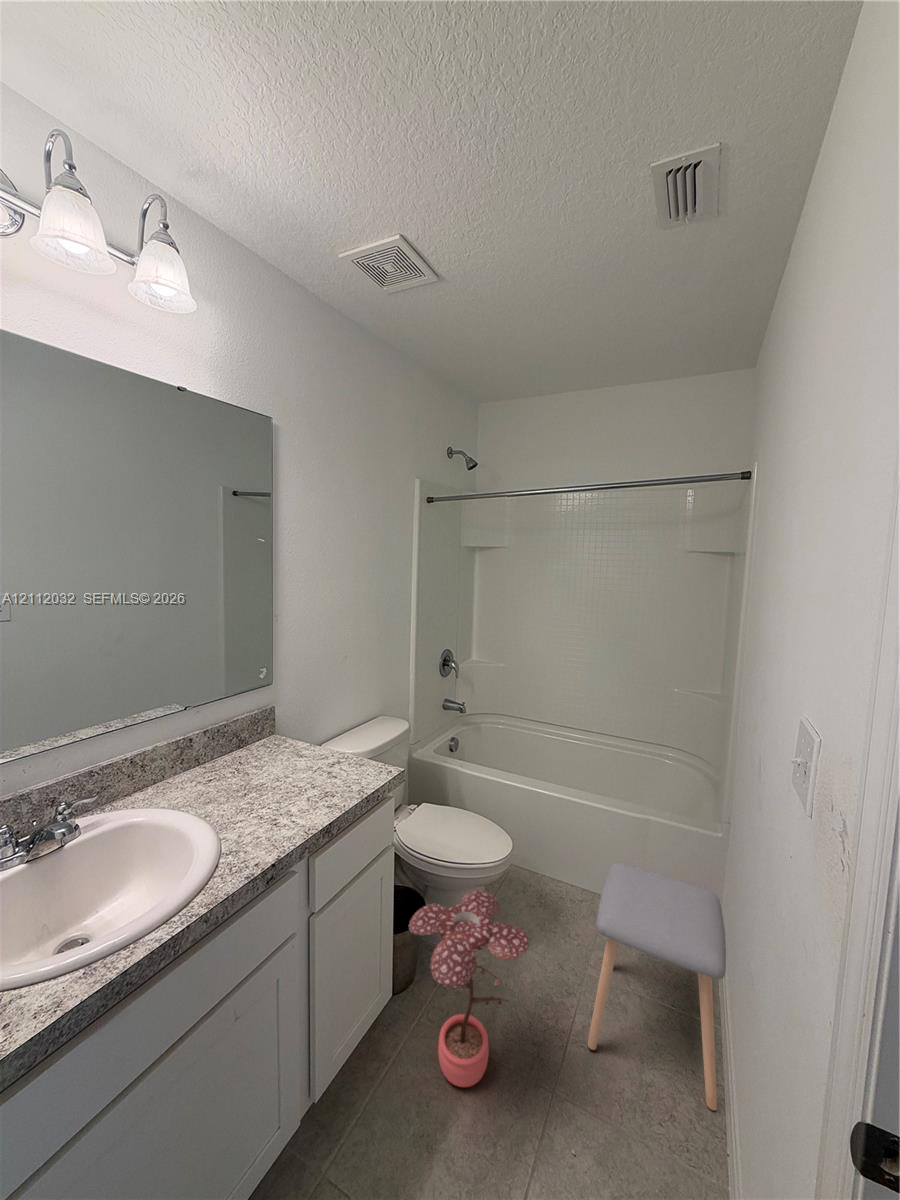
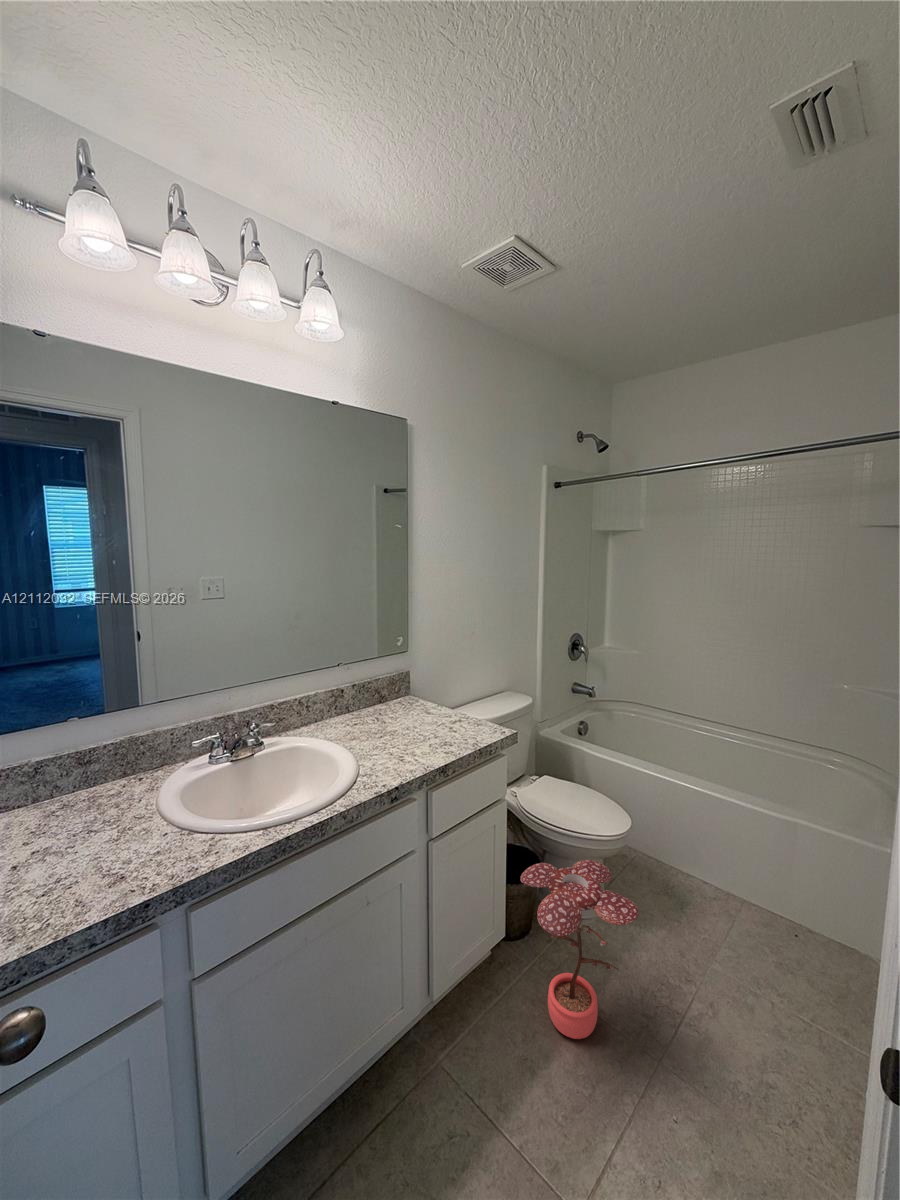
stool: present [588,863,726,1112] -> none [708,862,885,1147]

